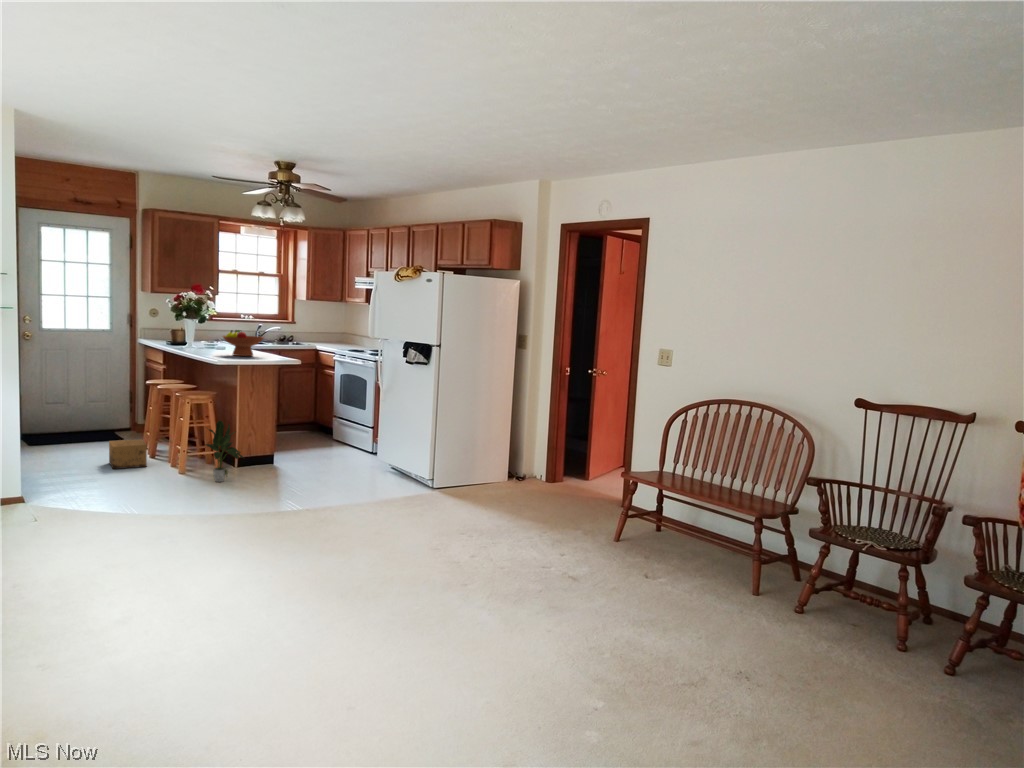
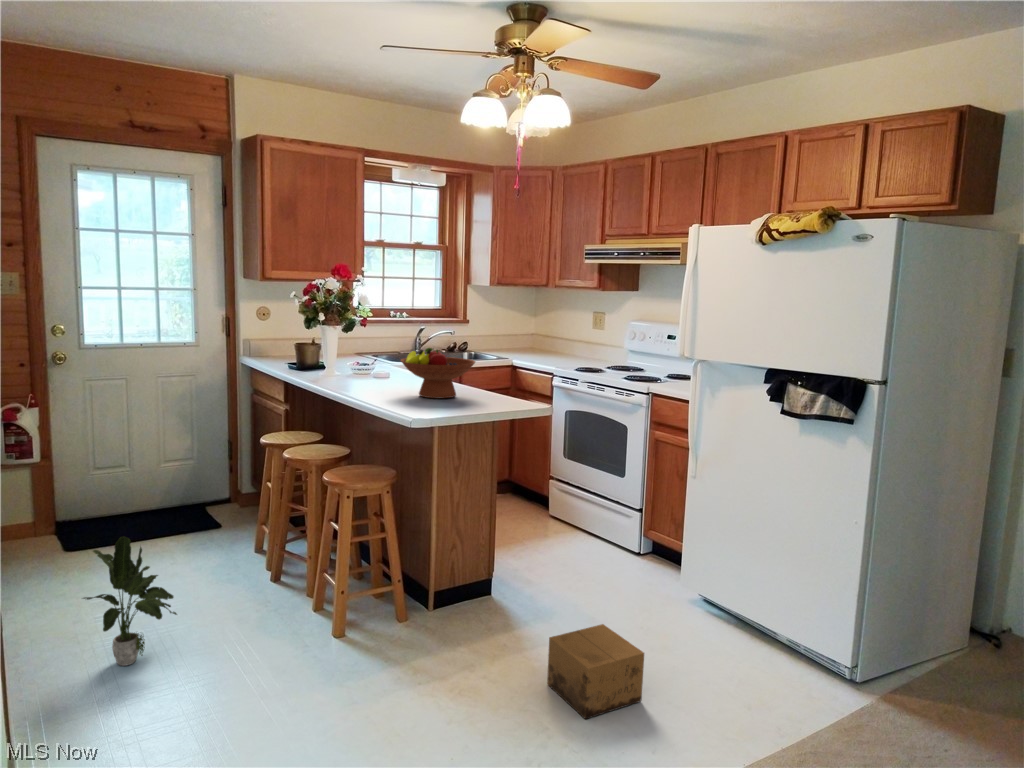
potted plant: present [206,421,243,482] -> present [83,537,177,666]
cardboard box: present [109,439,147,469] -> present [547,624,644,719]

